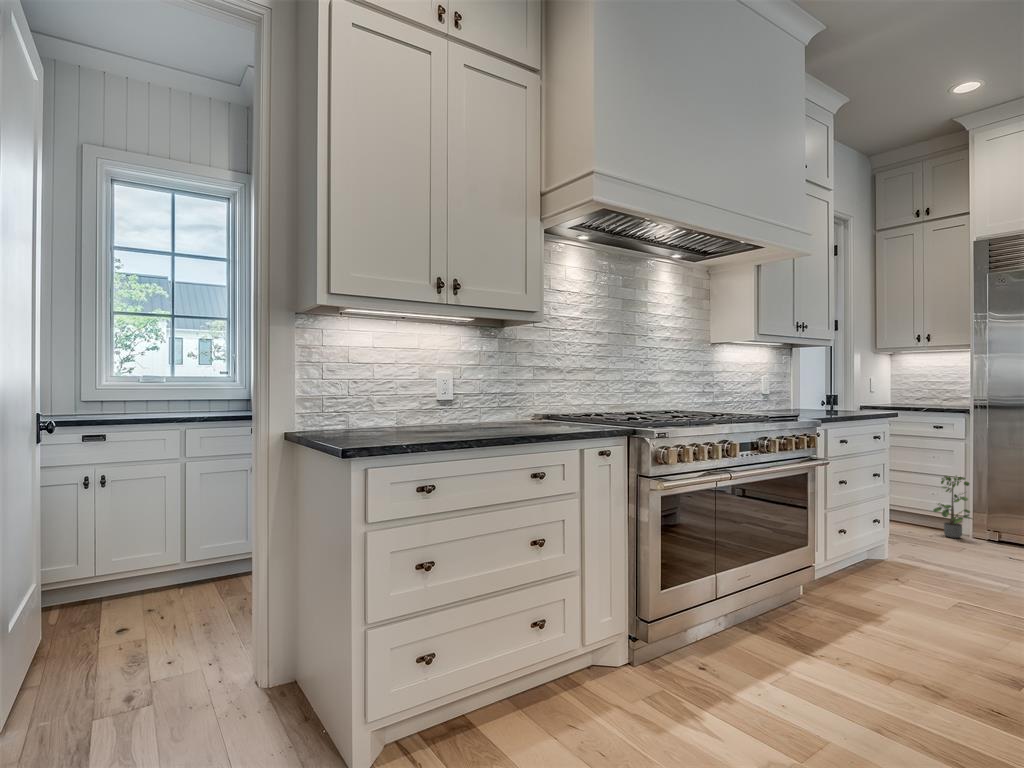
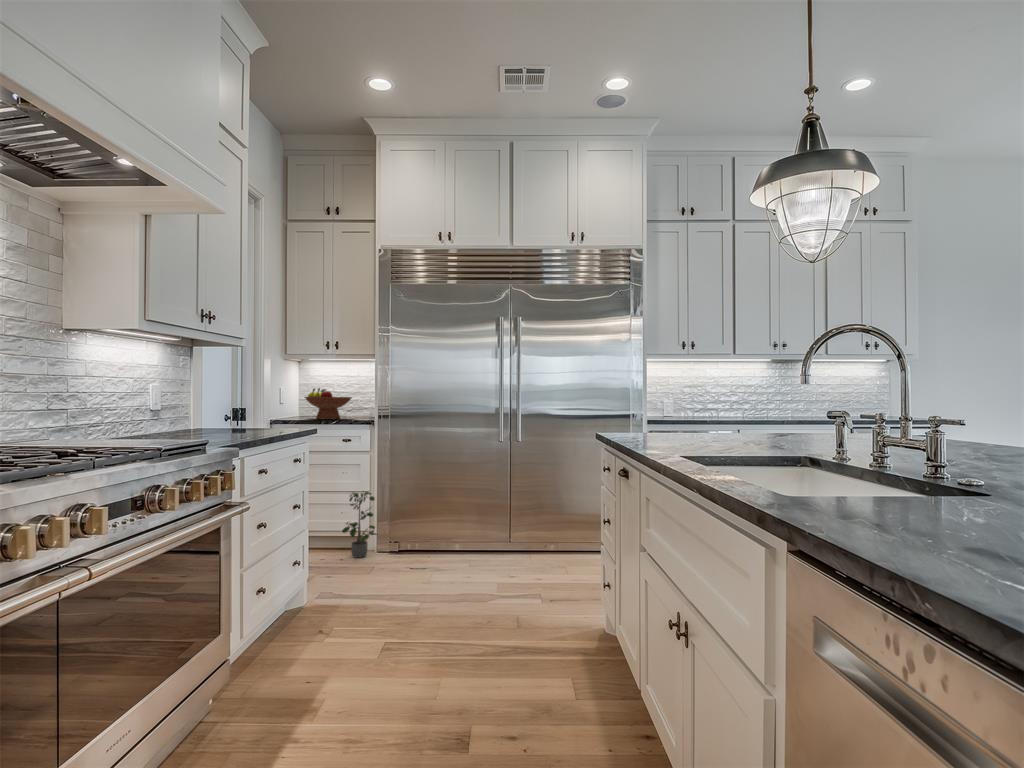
fruit bowl: none [892,378,944,407] -> present [305,388,352,420]

